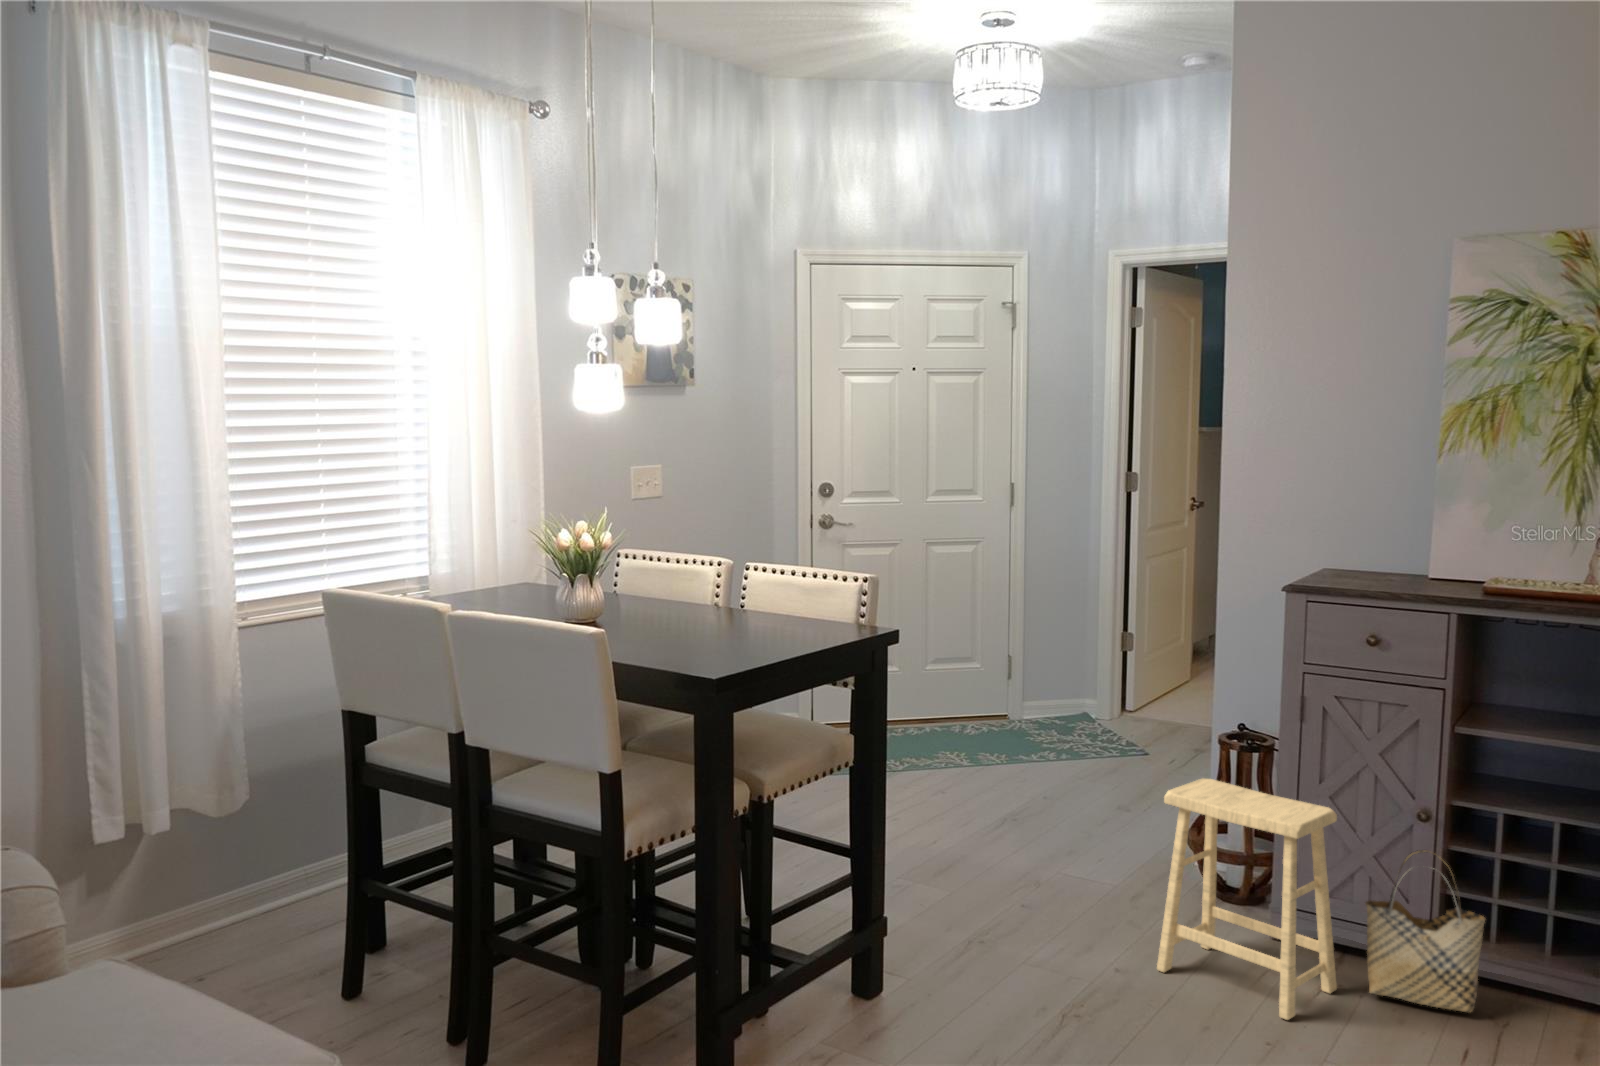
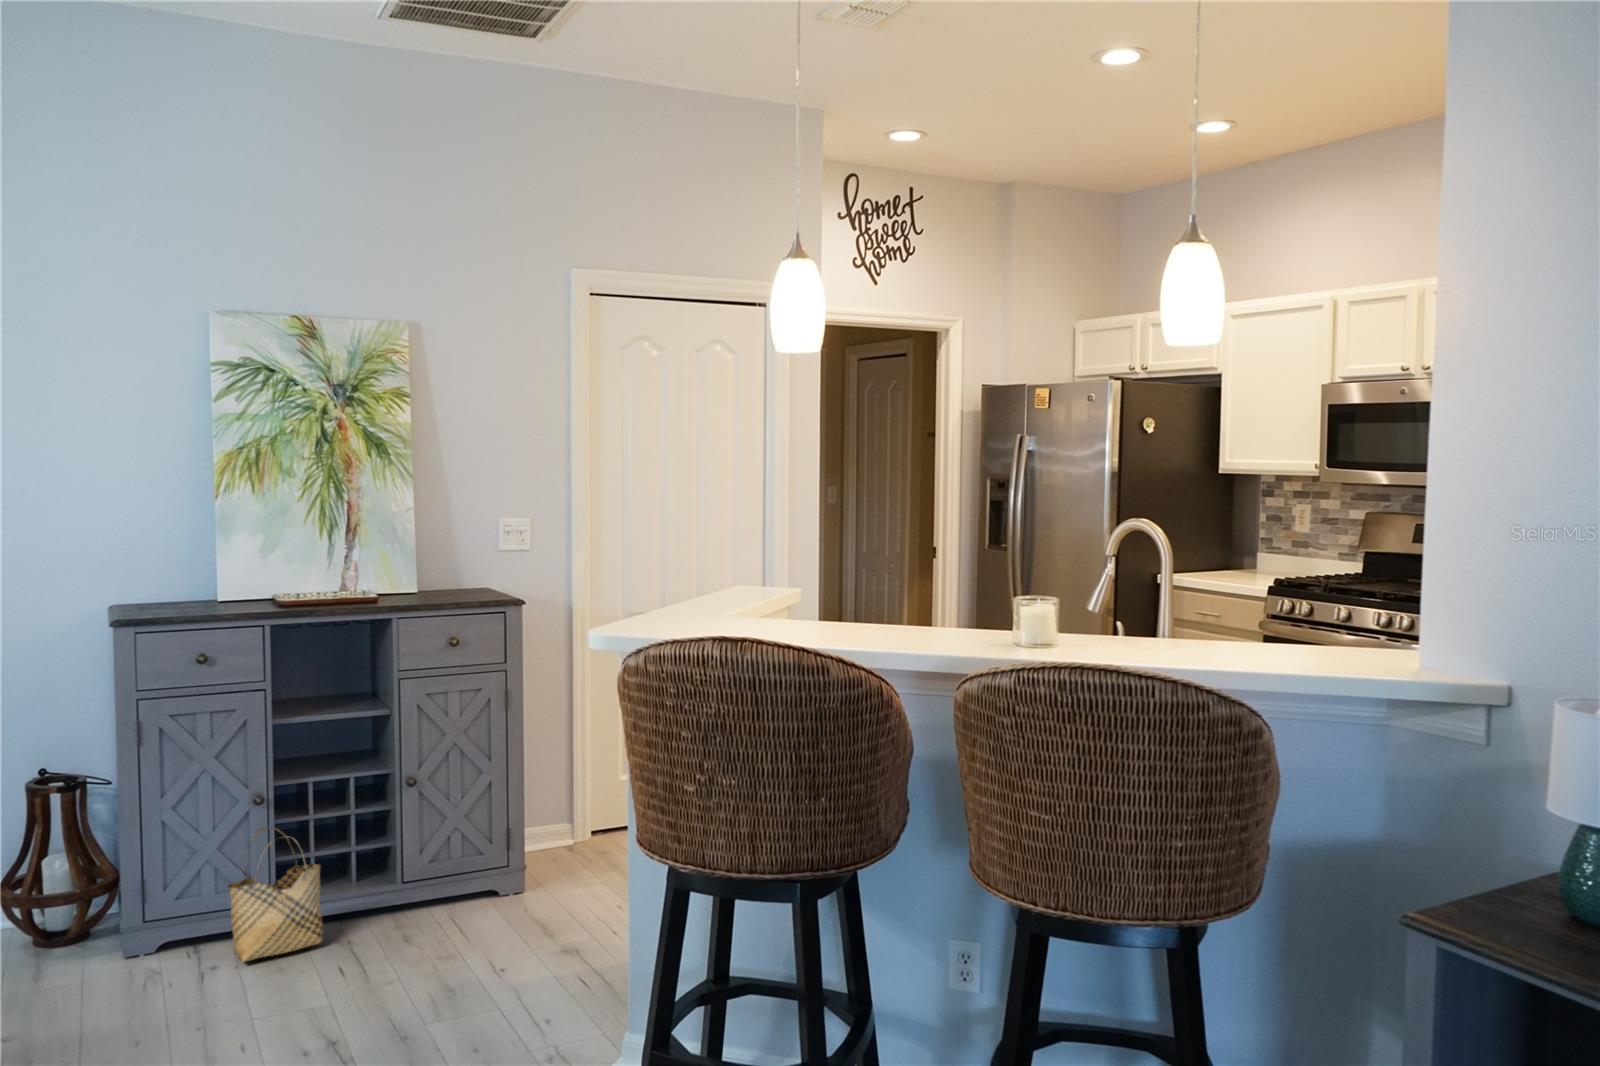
footstool: present [1157,779,1337,1020] -> none [33,813,213,1030]

